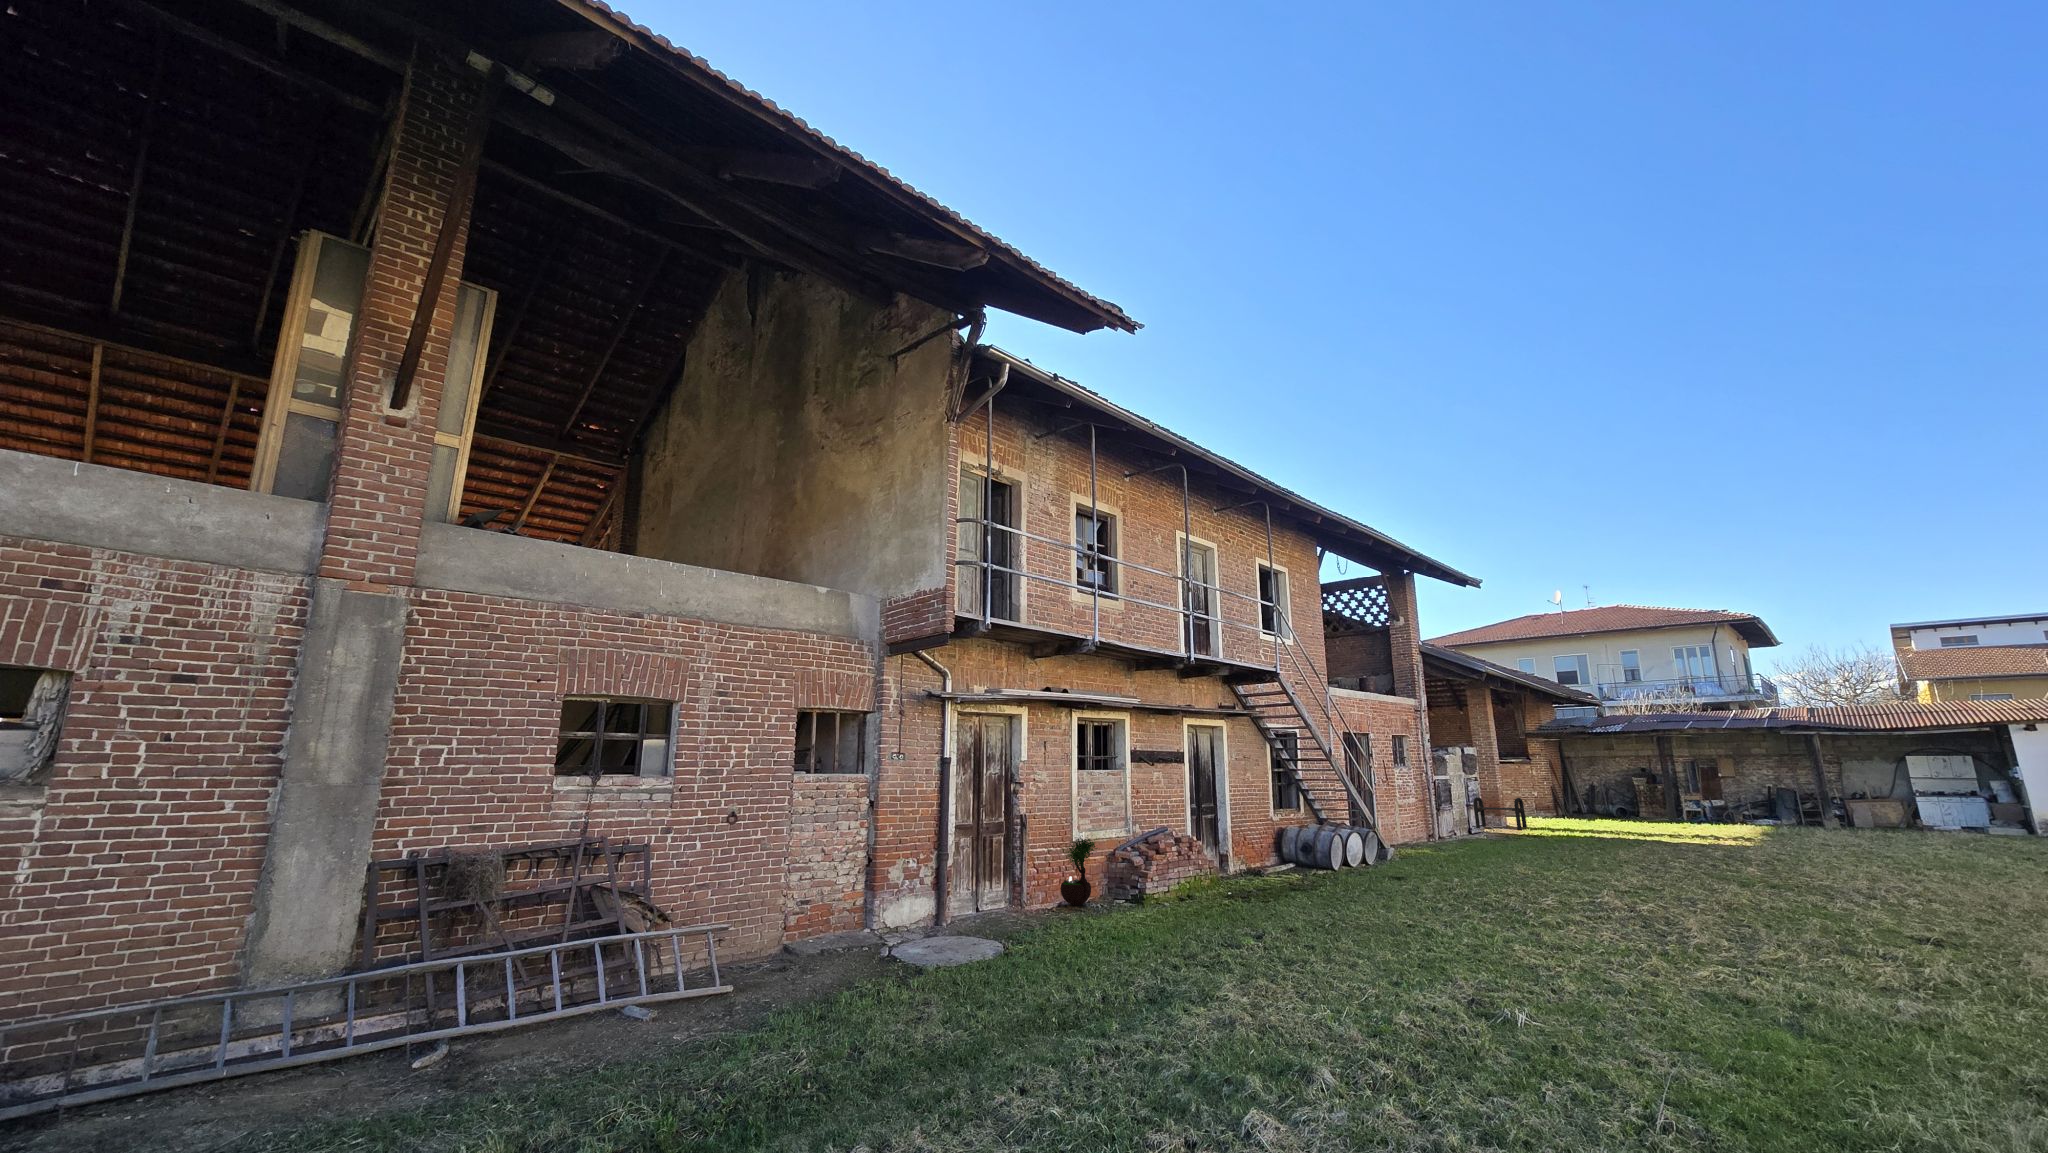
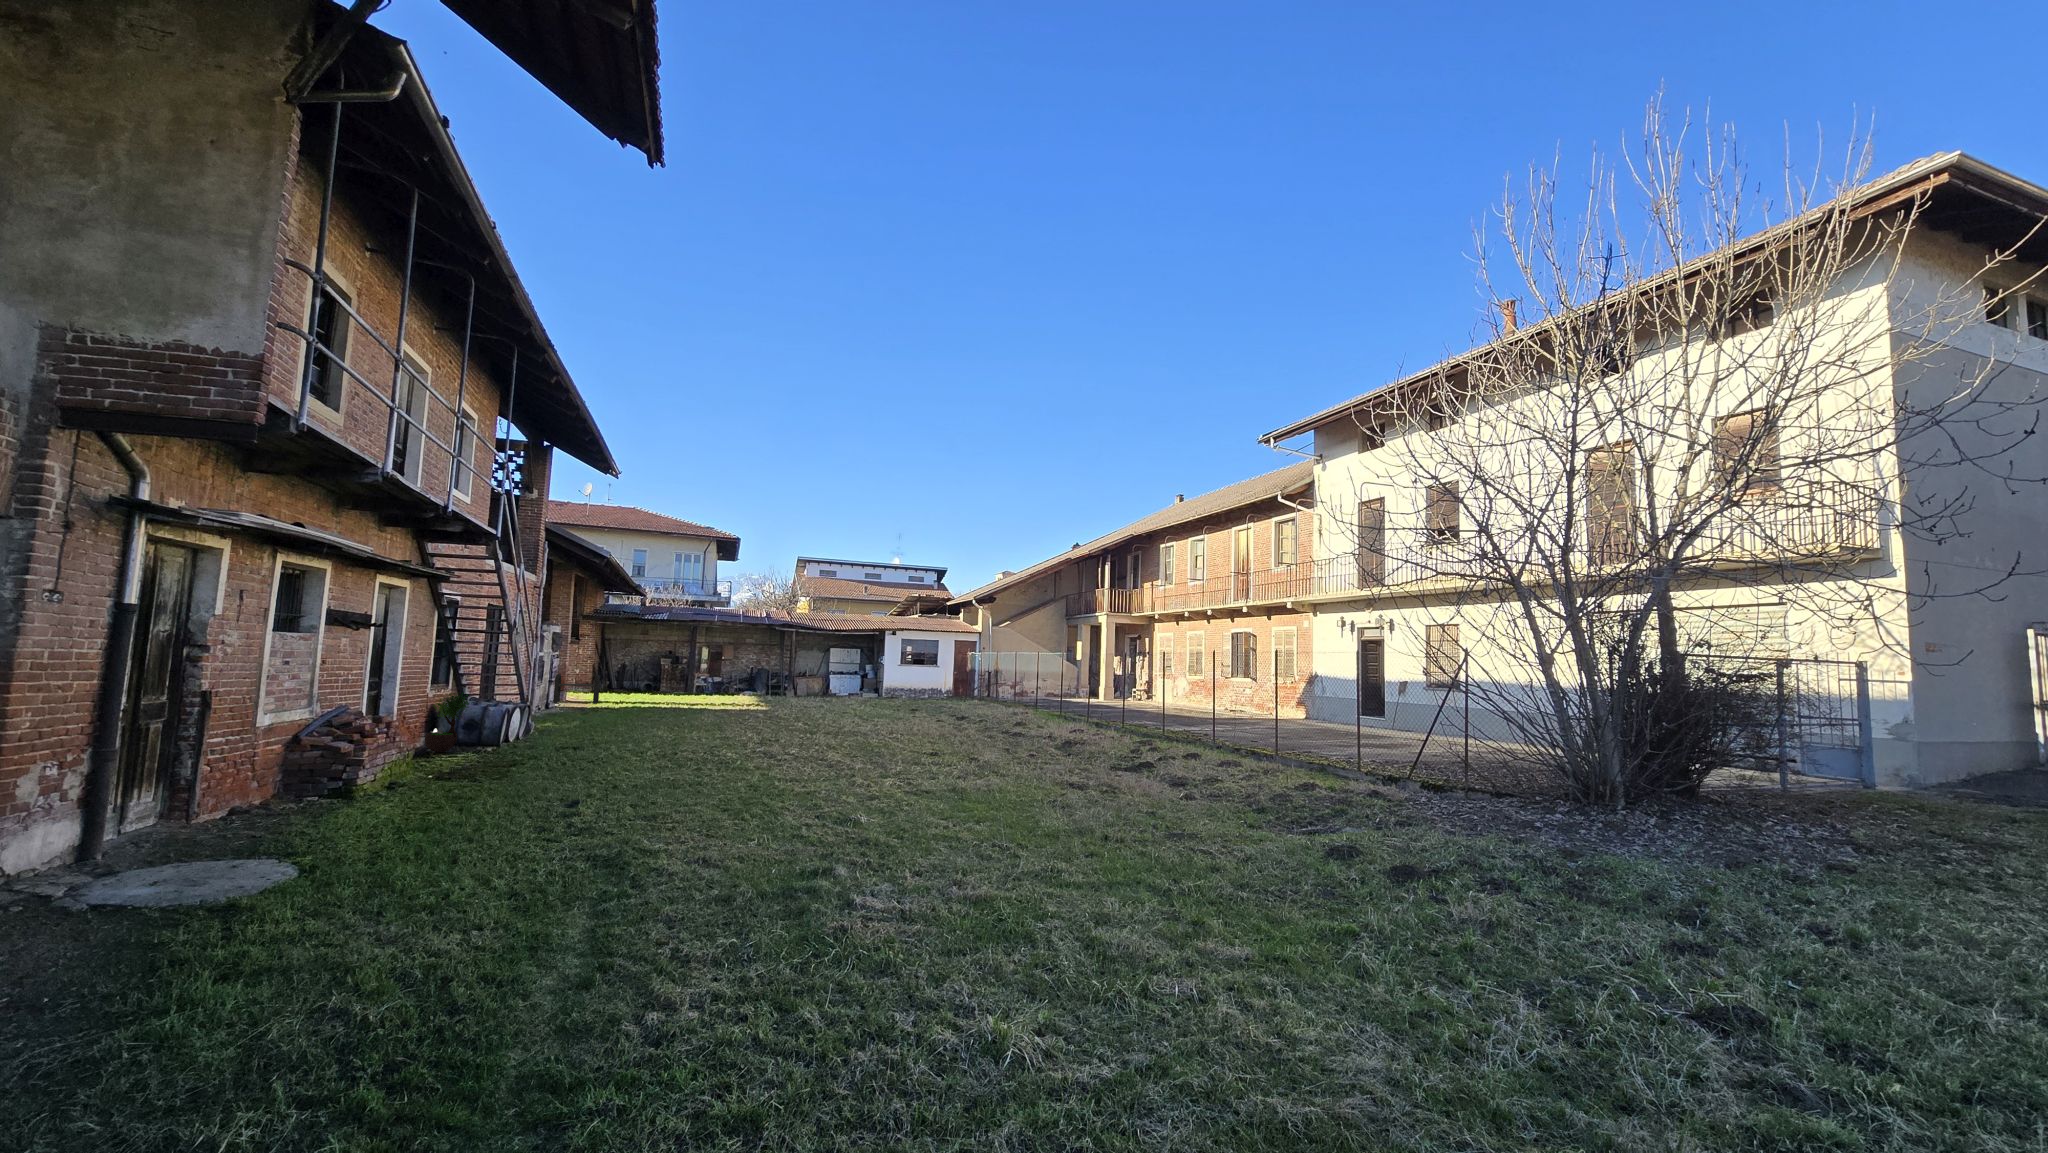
potted tree: present [1060,835,1098,905] -> present [425,692,468,753]

